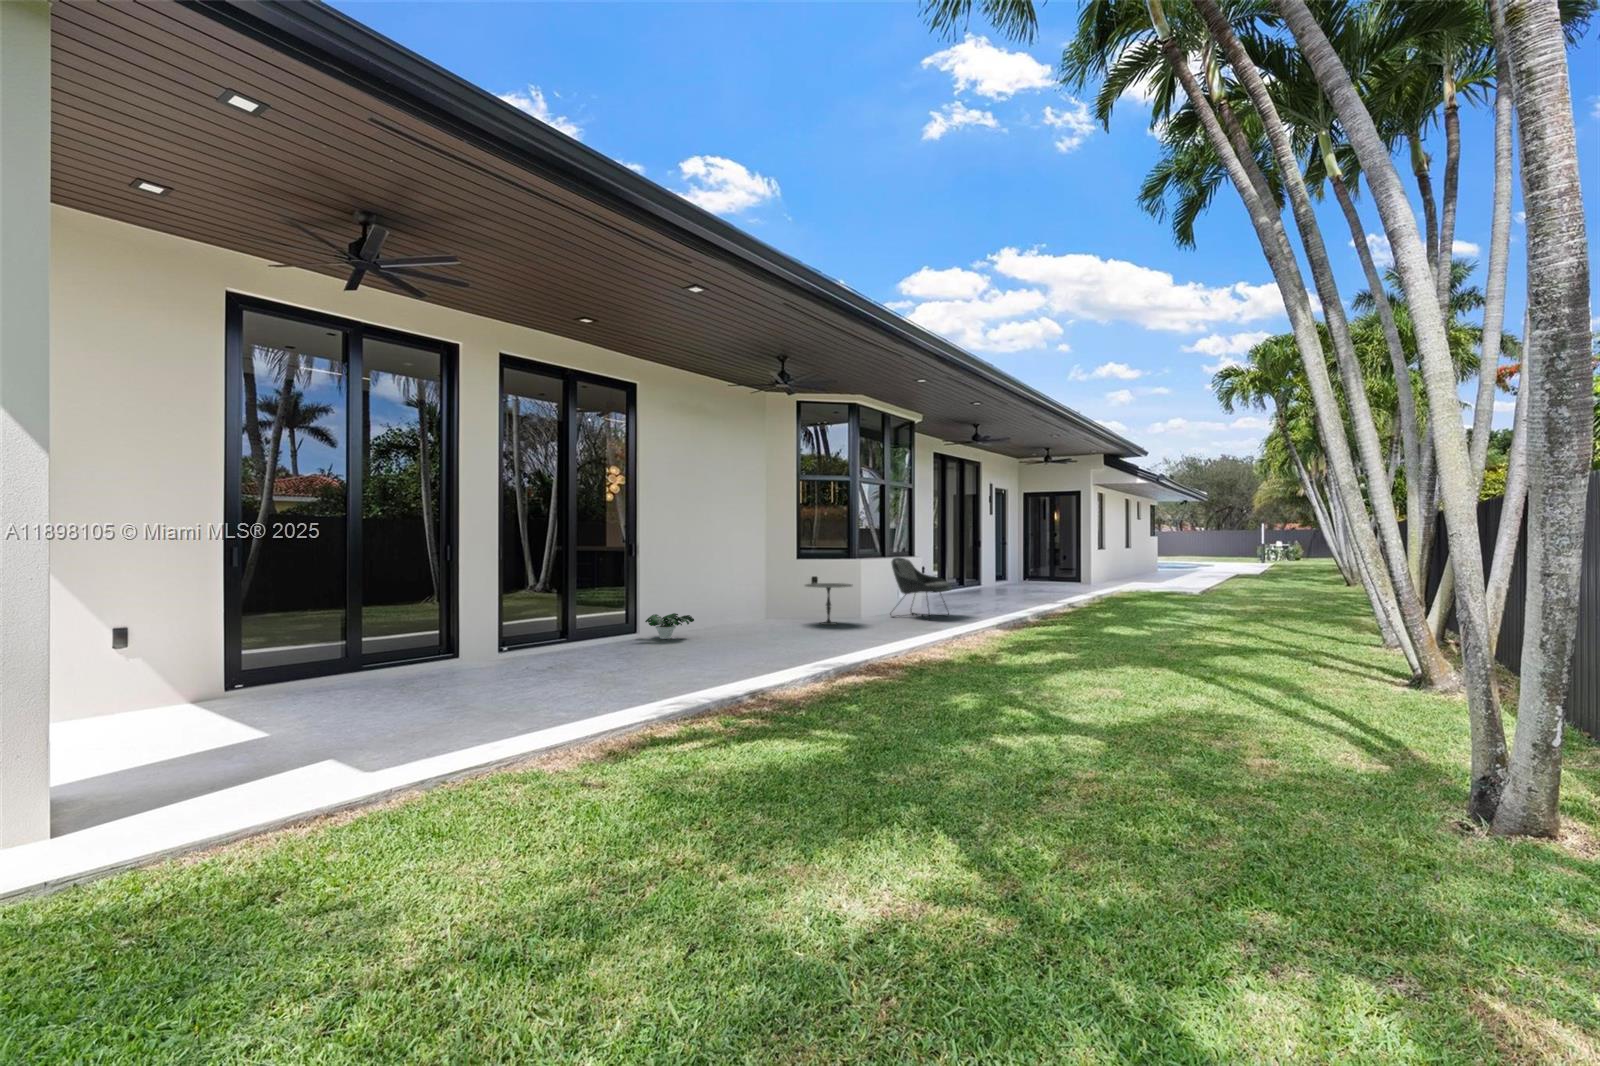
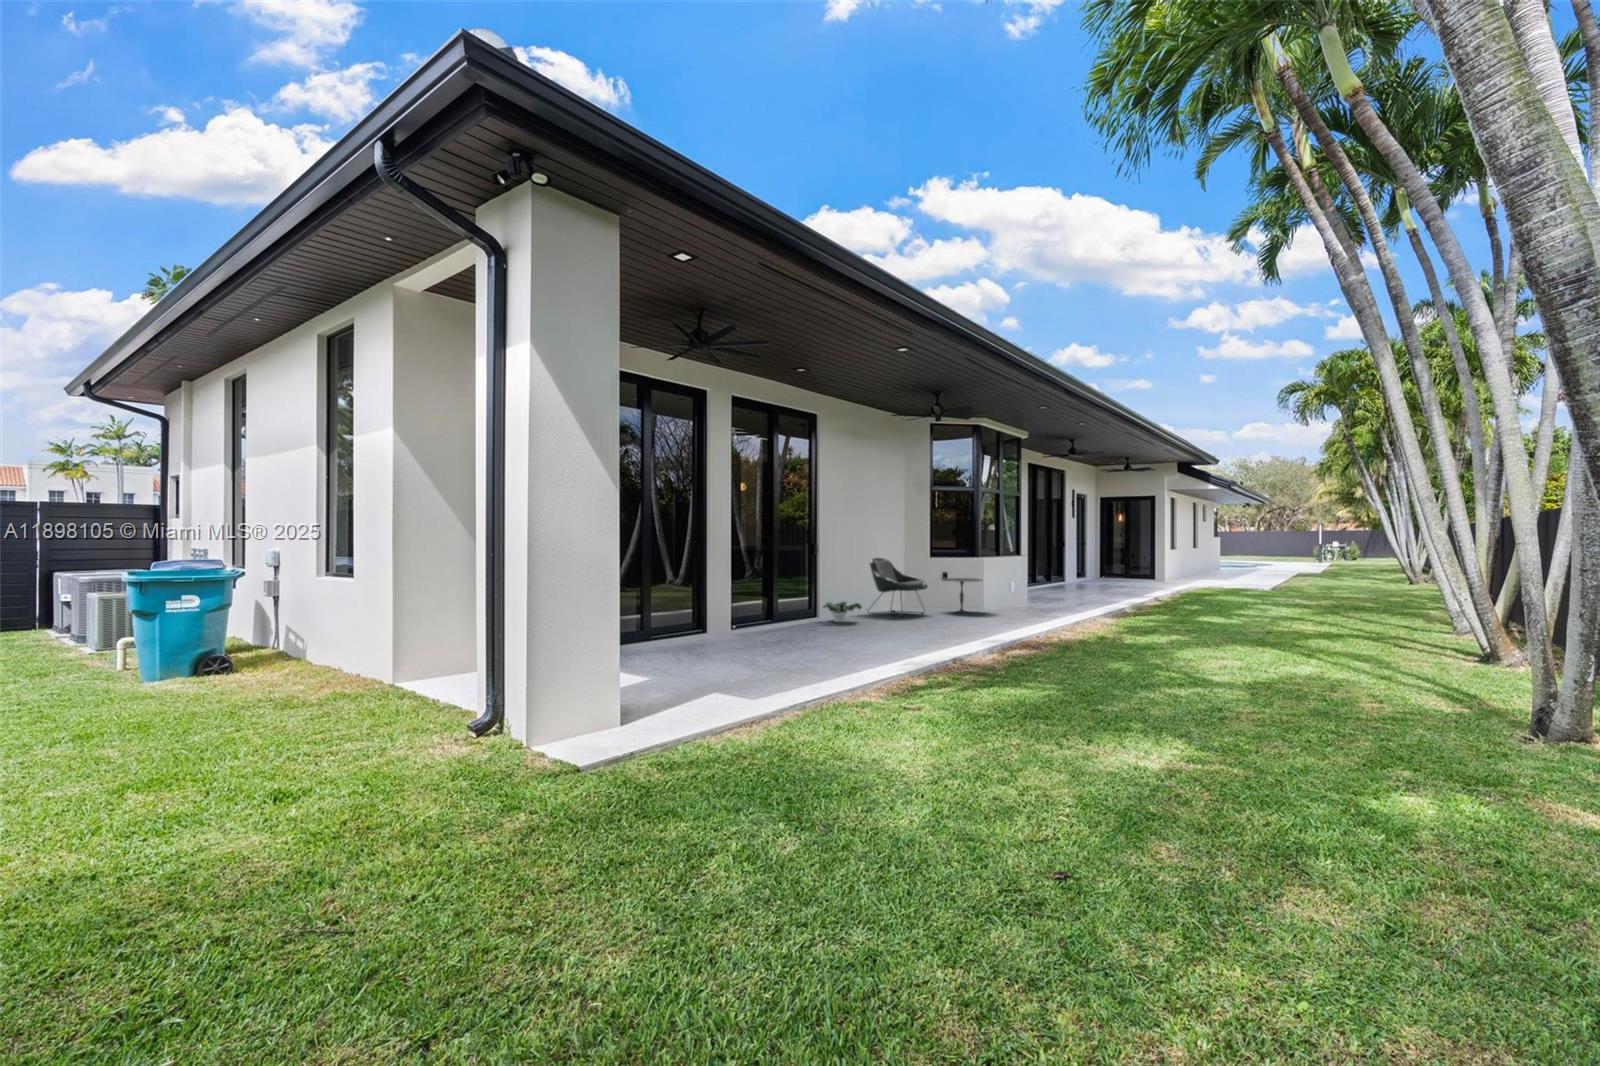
lounge chair: present [891,557,952,620] -> present [867,558,928,616]

